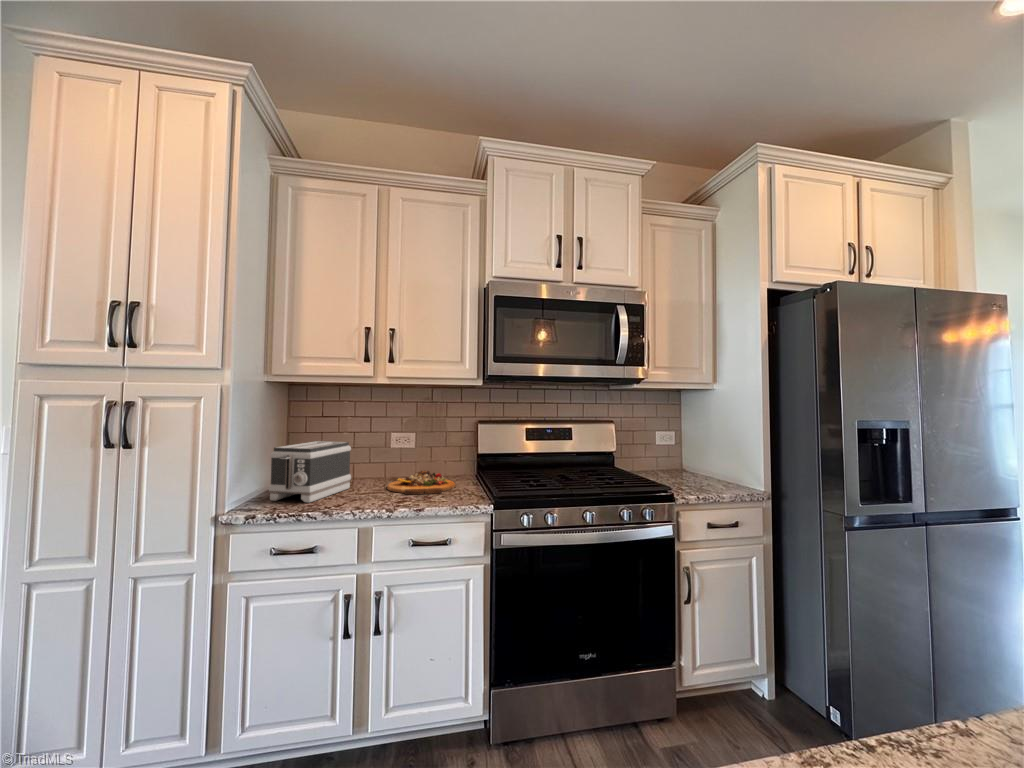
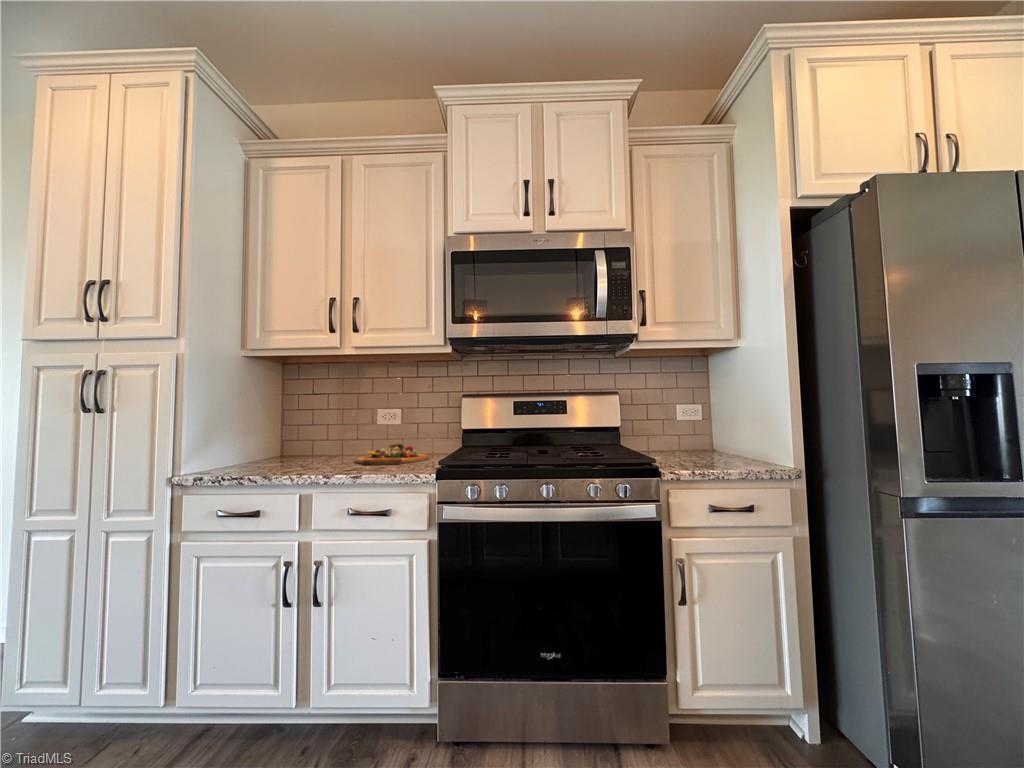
toaster: present [269,441,351,503] -> none [234,414,325,469]

